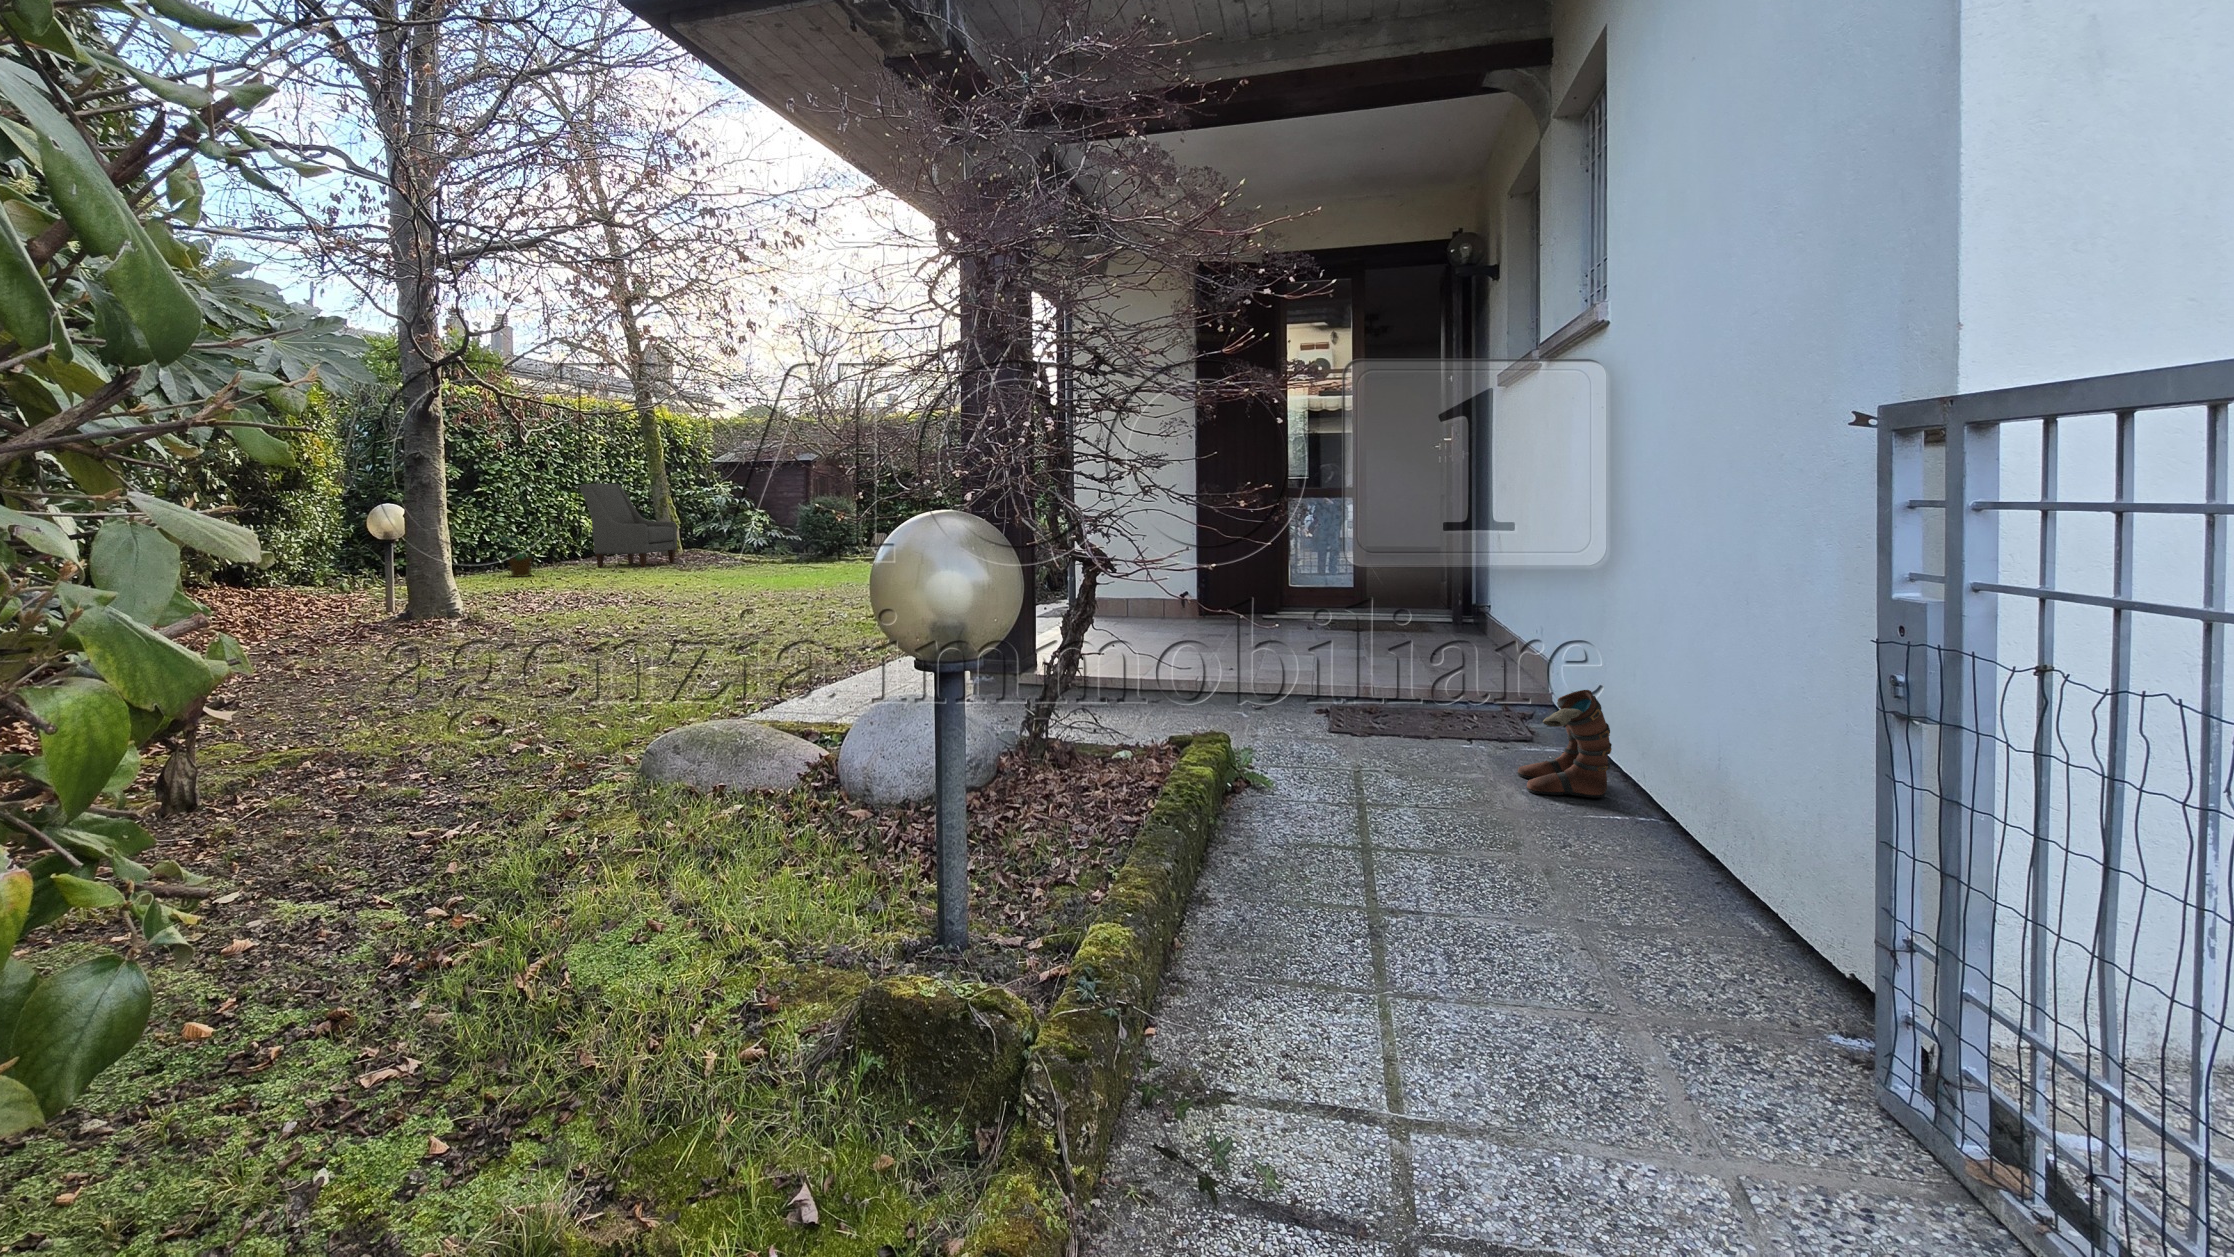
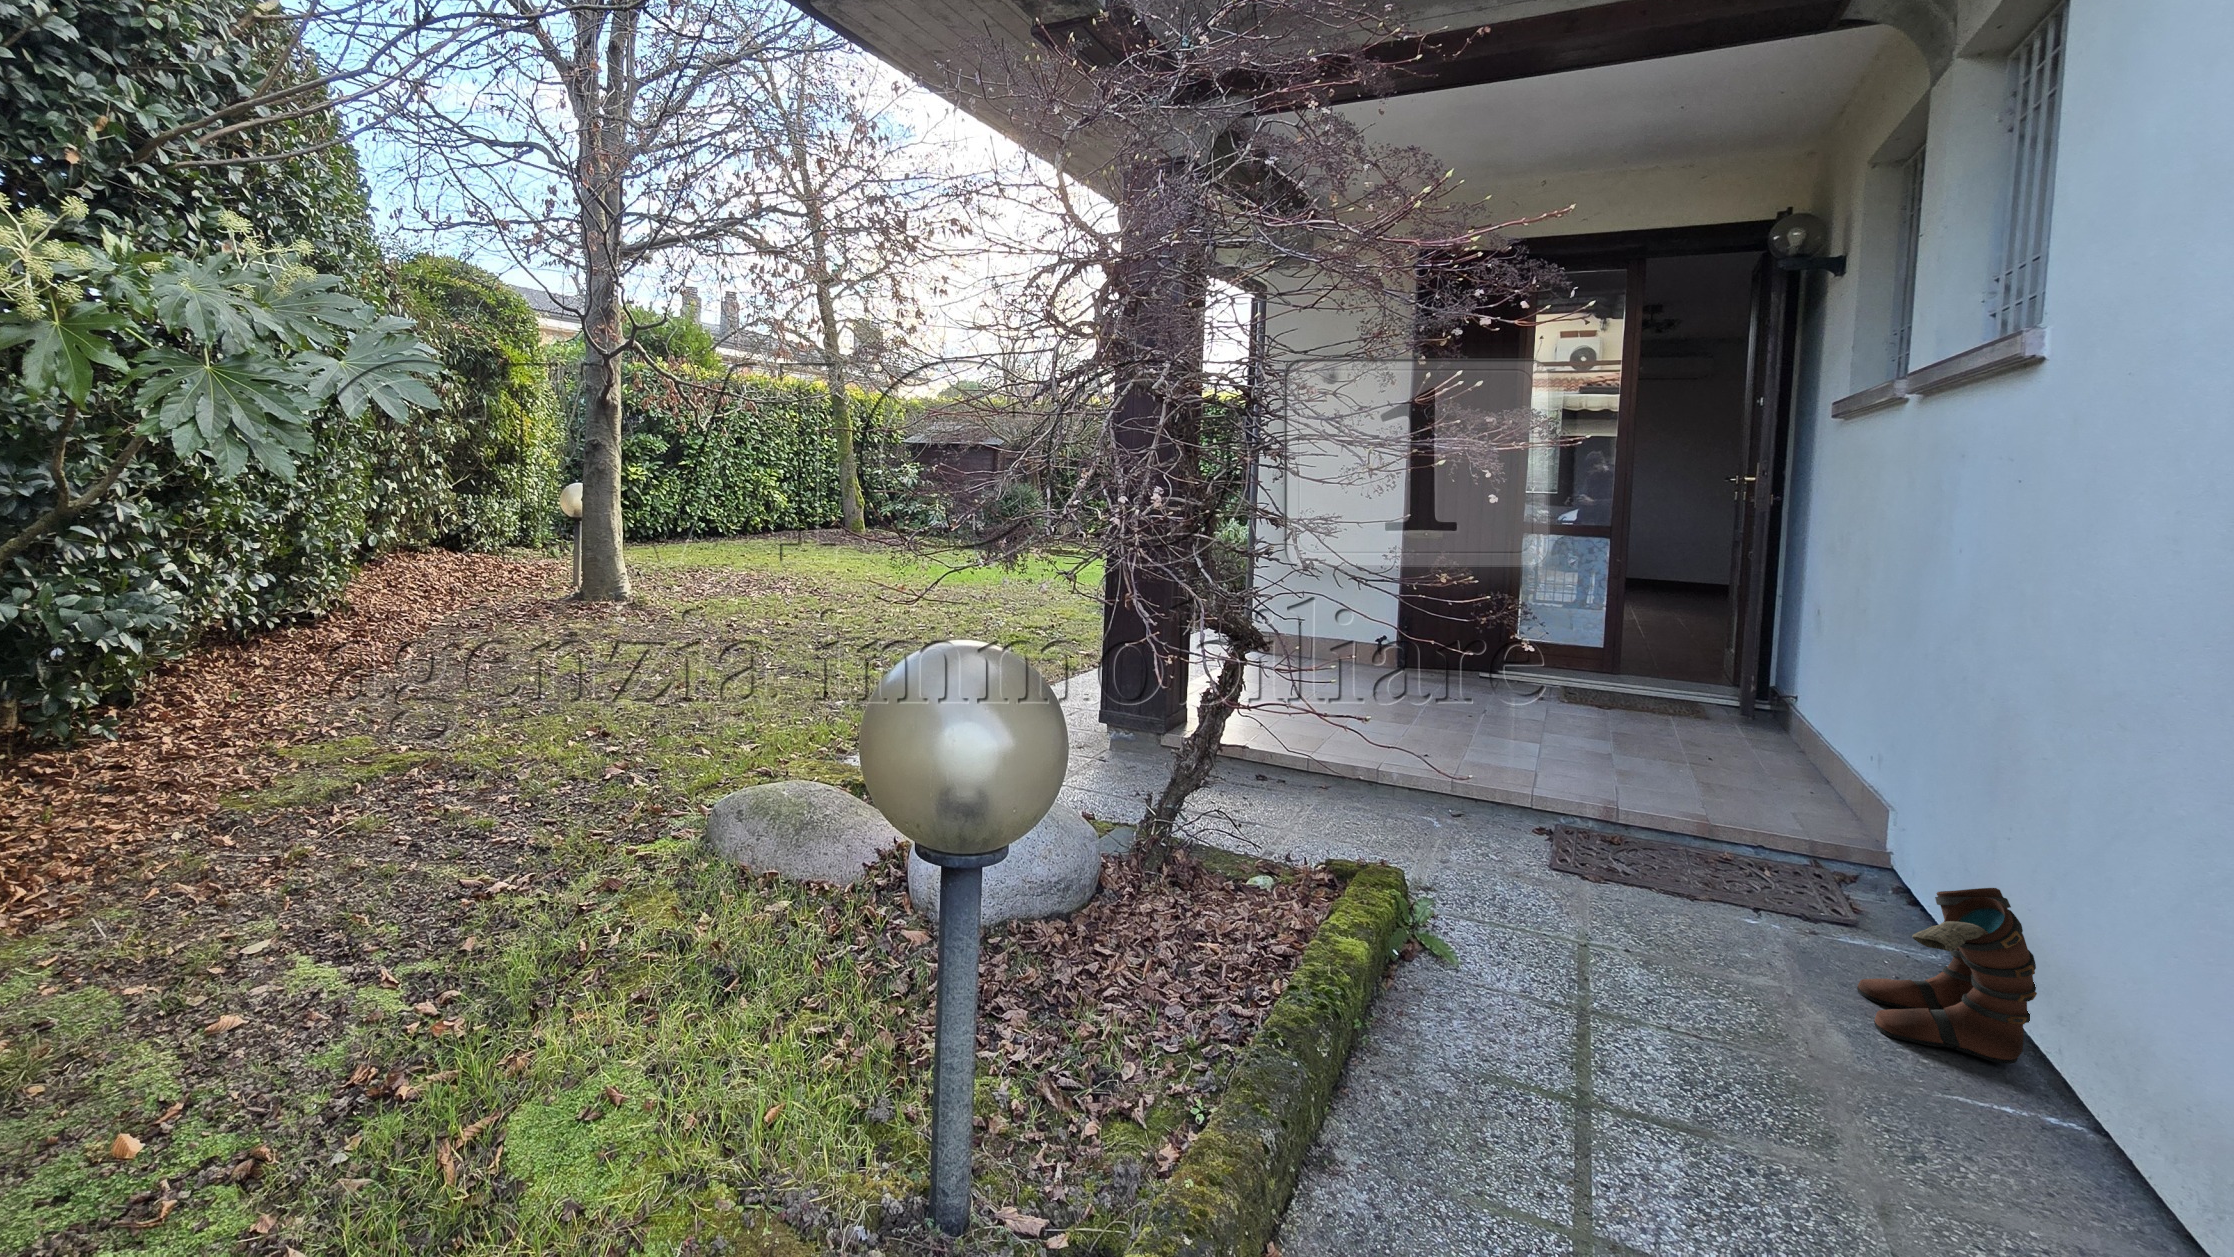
chair: present [579,483,677,568] -> none [773,461,862,545]
potted plant: present [497,537,533,577] -> none [693,511,729,550]

